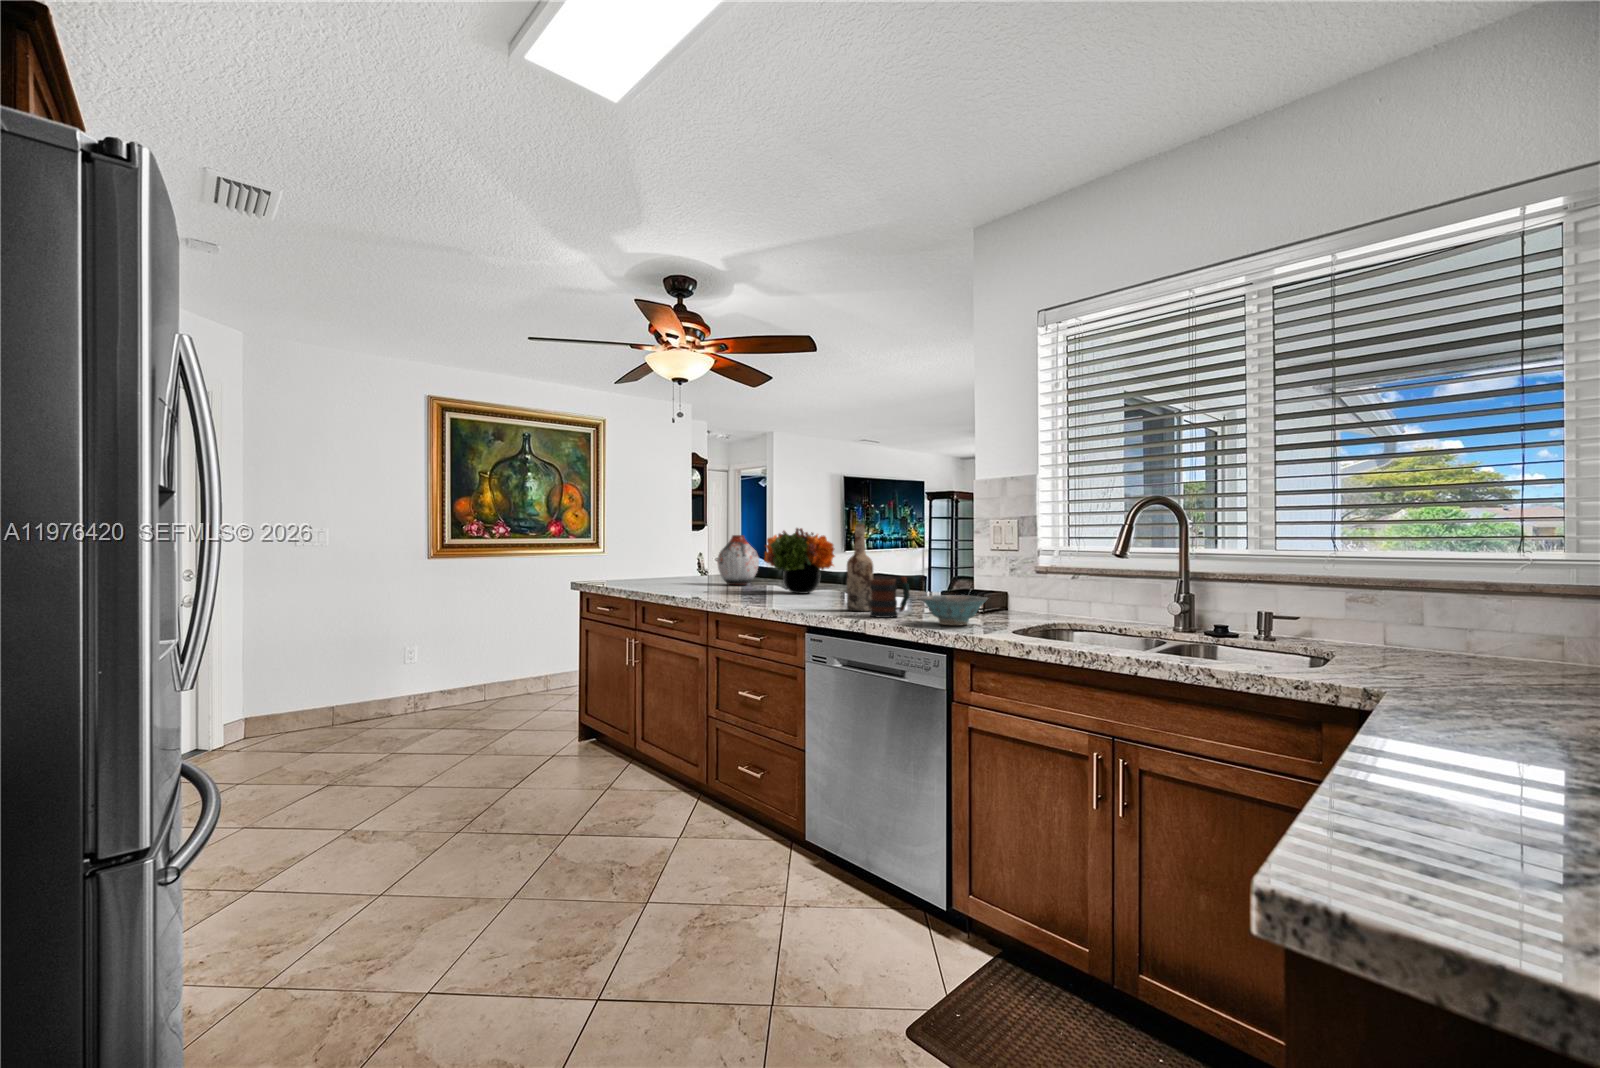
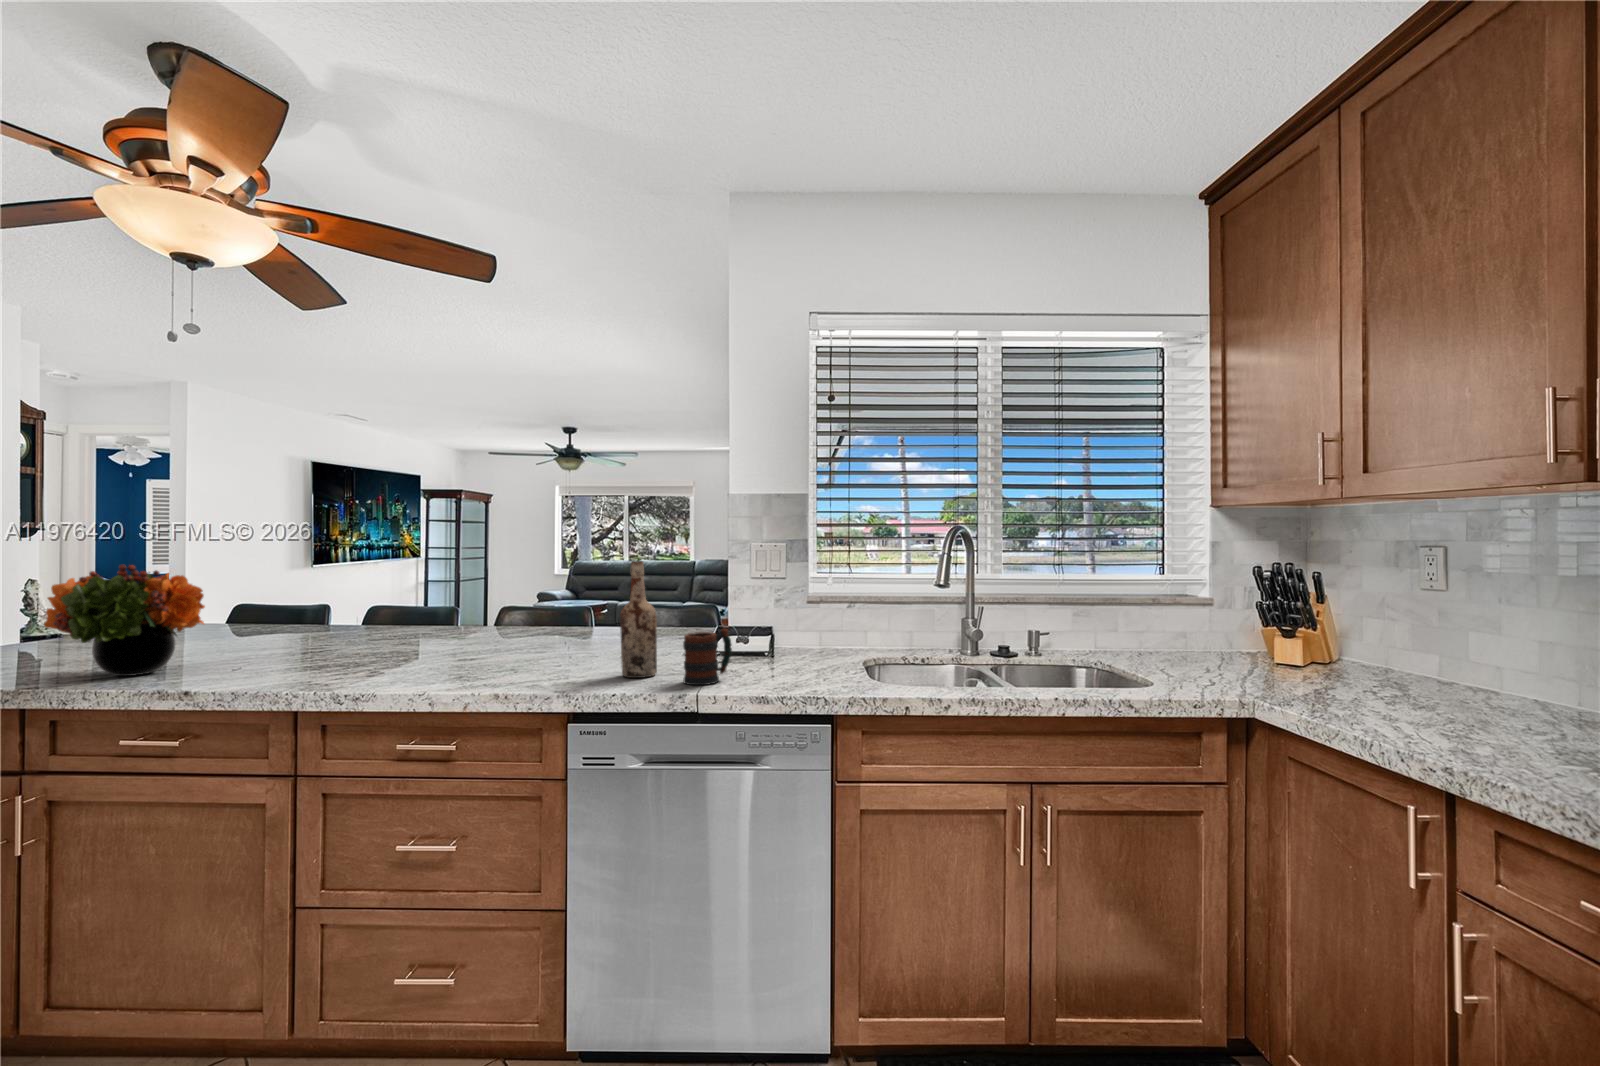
flower arrangement: present [764,528,835,594] -> present [44,565,205,676]
vase: present [717,535,759,585] -> none [245,567,325,648]
ceramic bowl: present [921,595,988,625] -> none [770,645,850,685]

